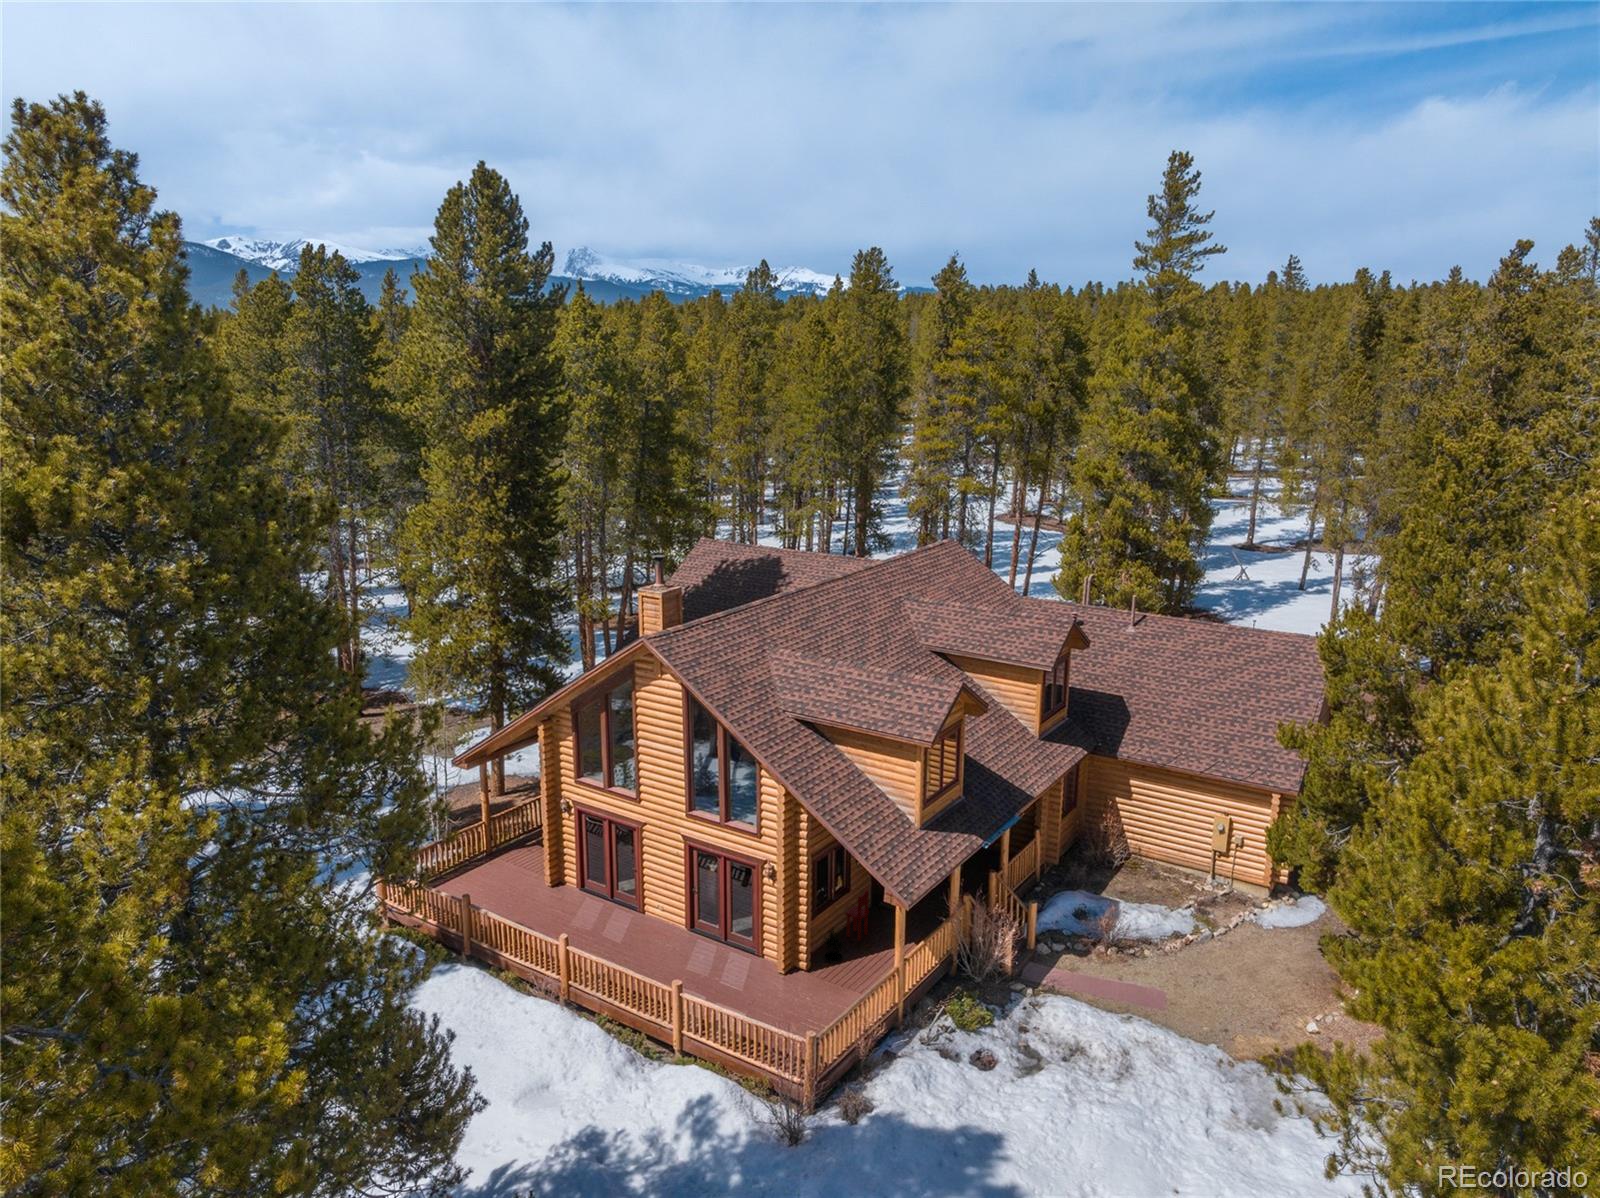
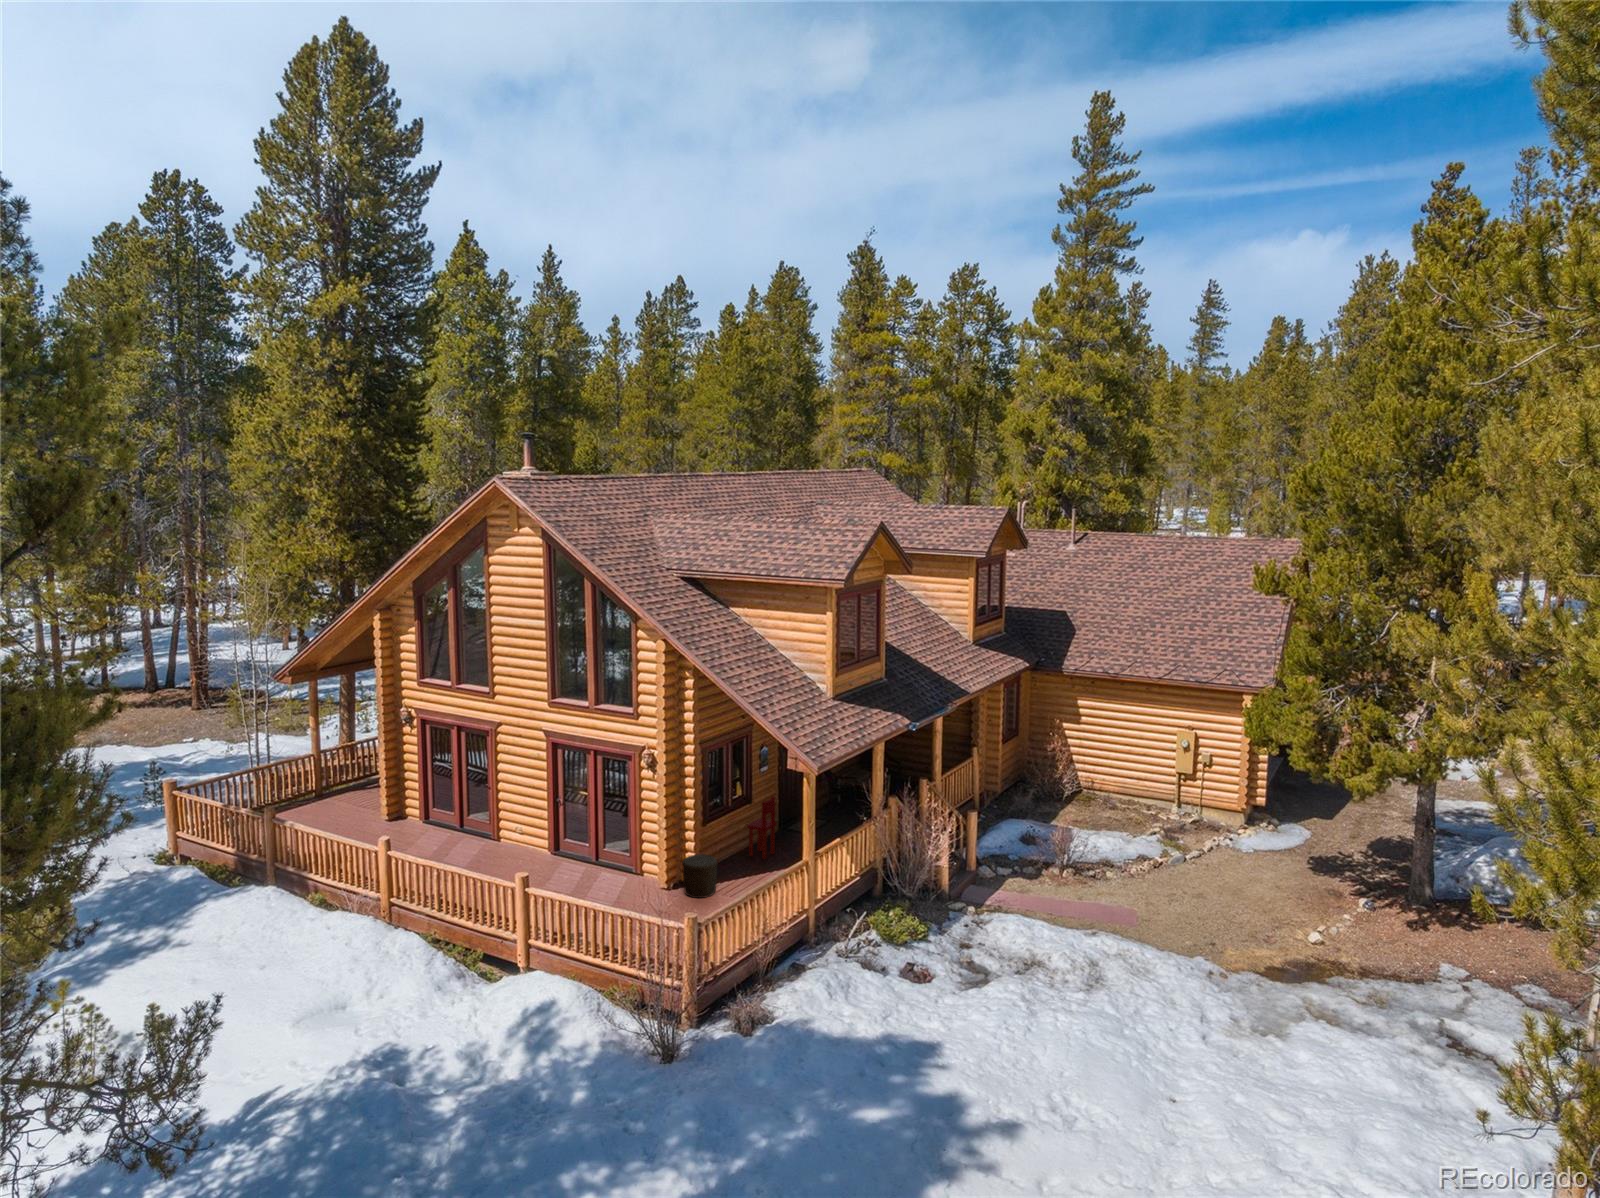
potted tree: present [824,929,844,963] -> none [717,833,746,878]
woven basket: none [796,947,825,985] -> present [682,854,717,898]

